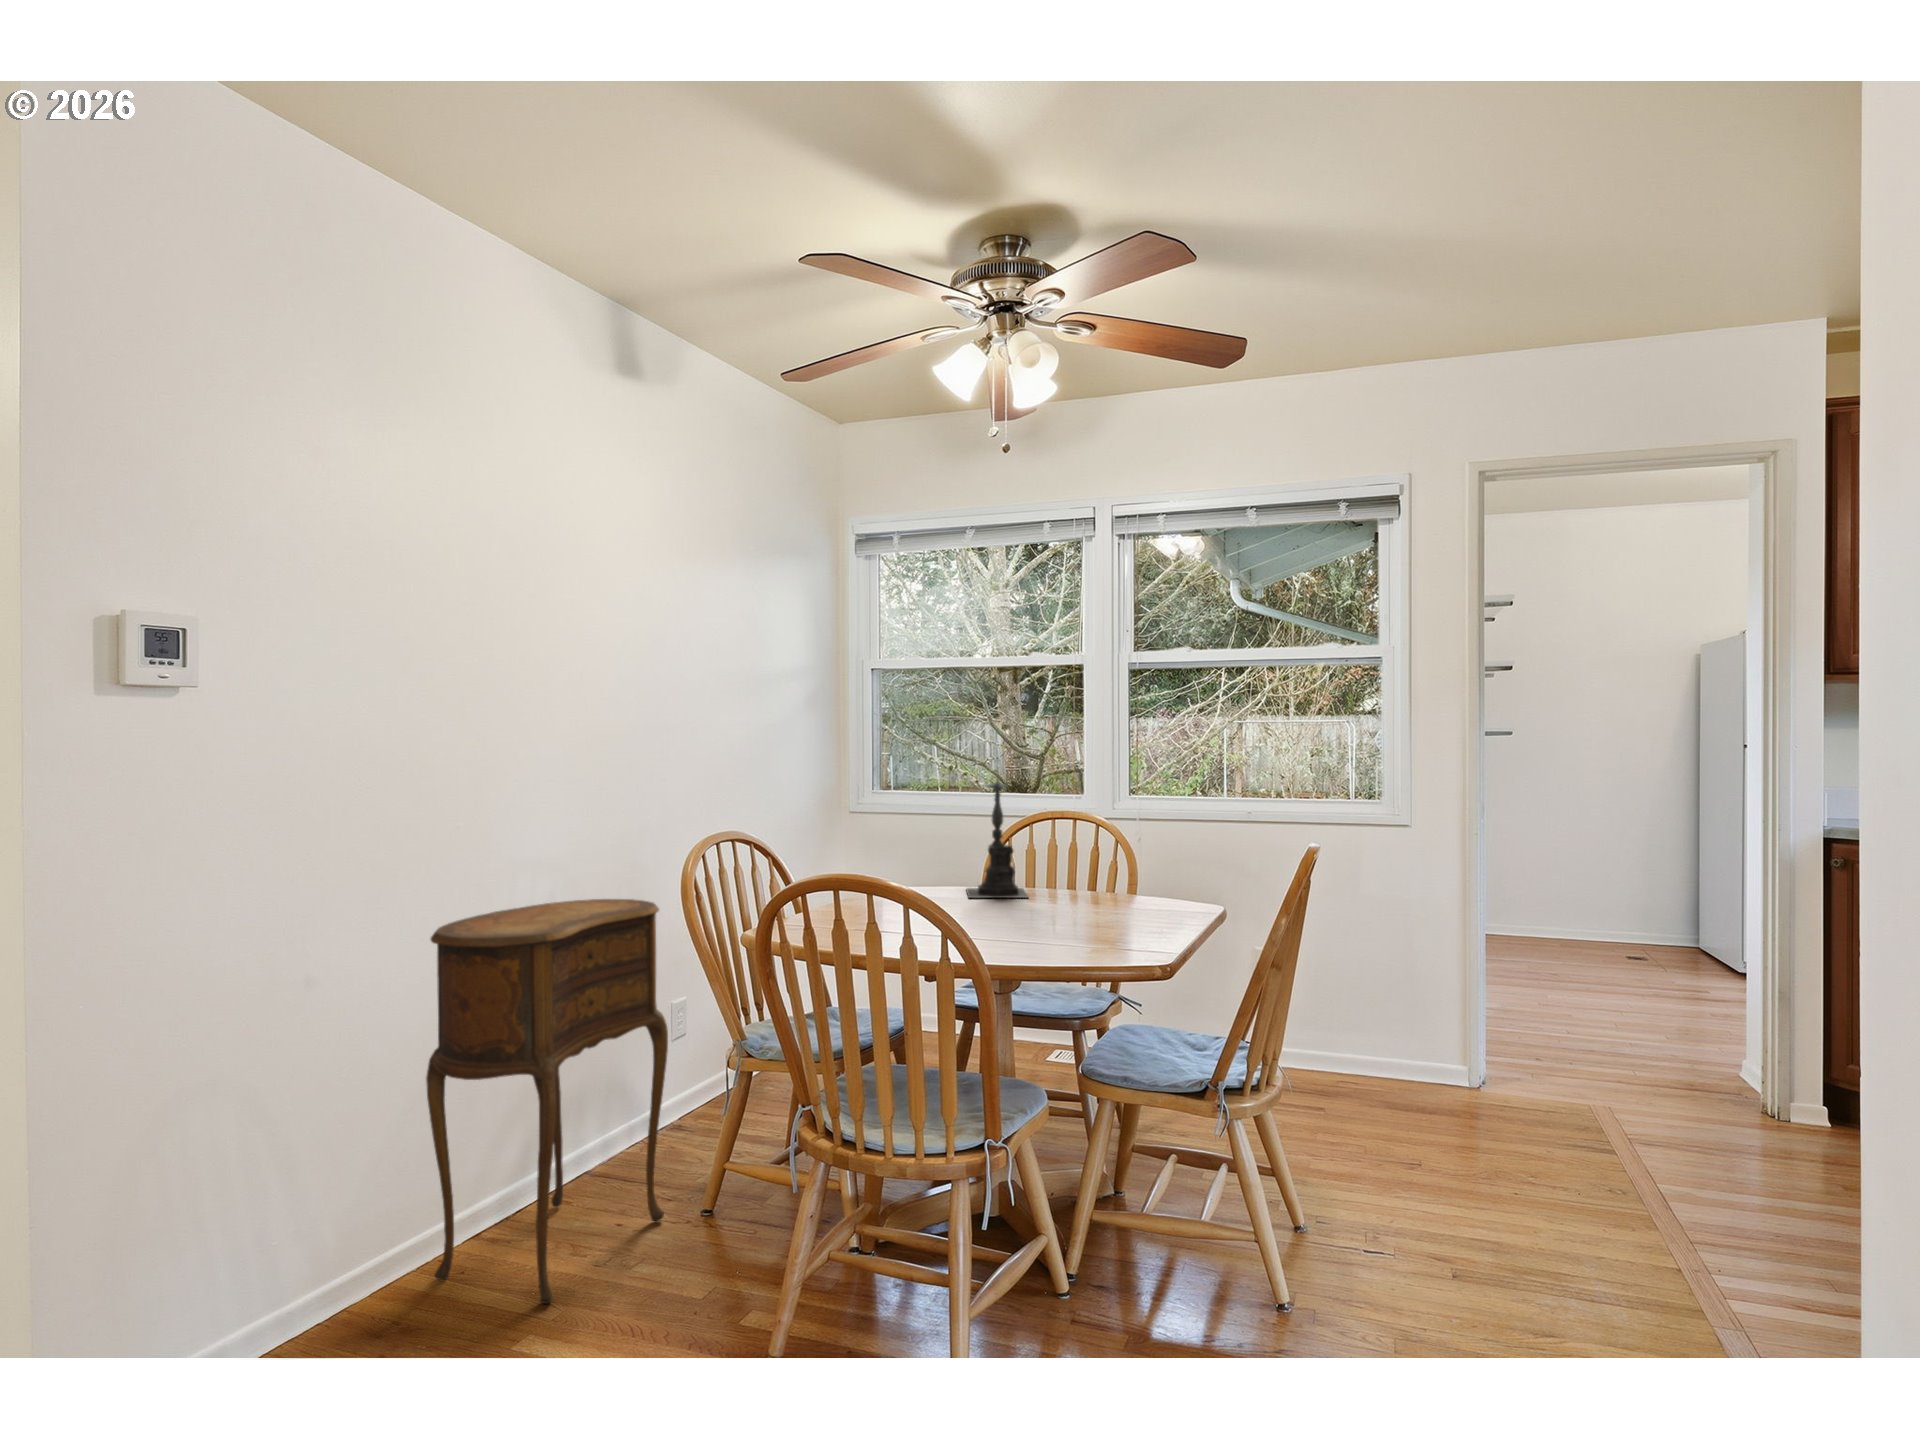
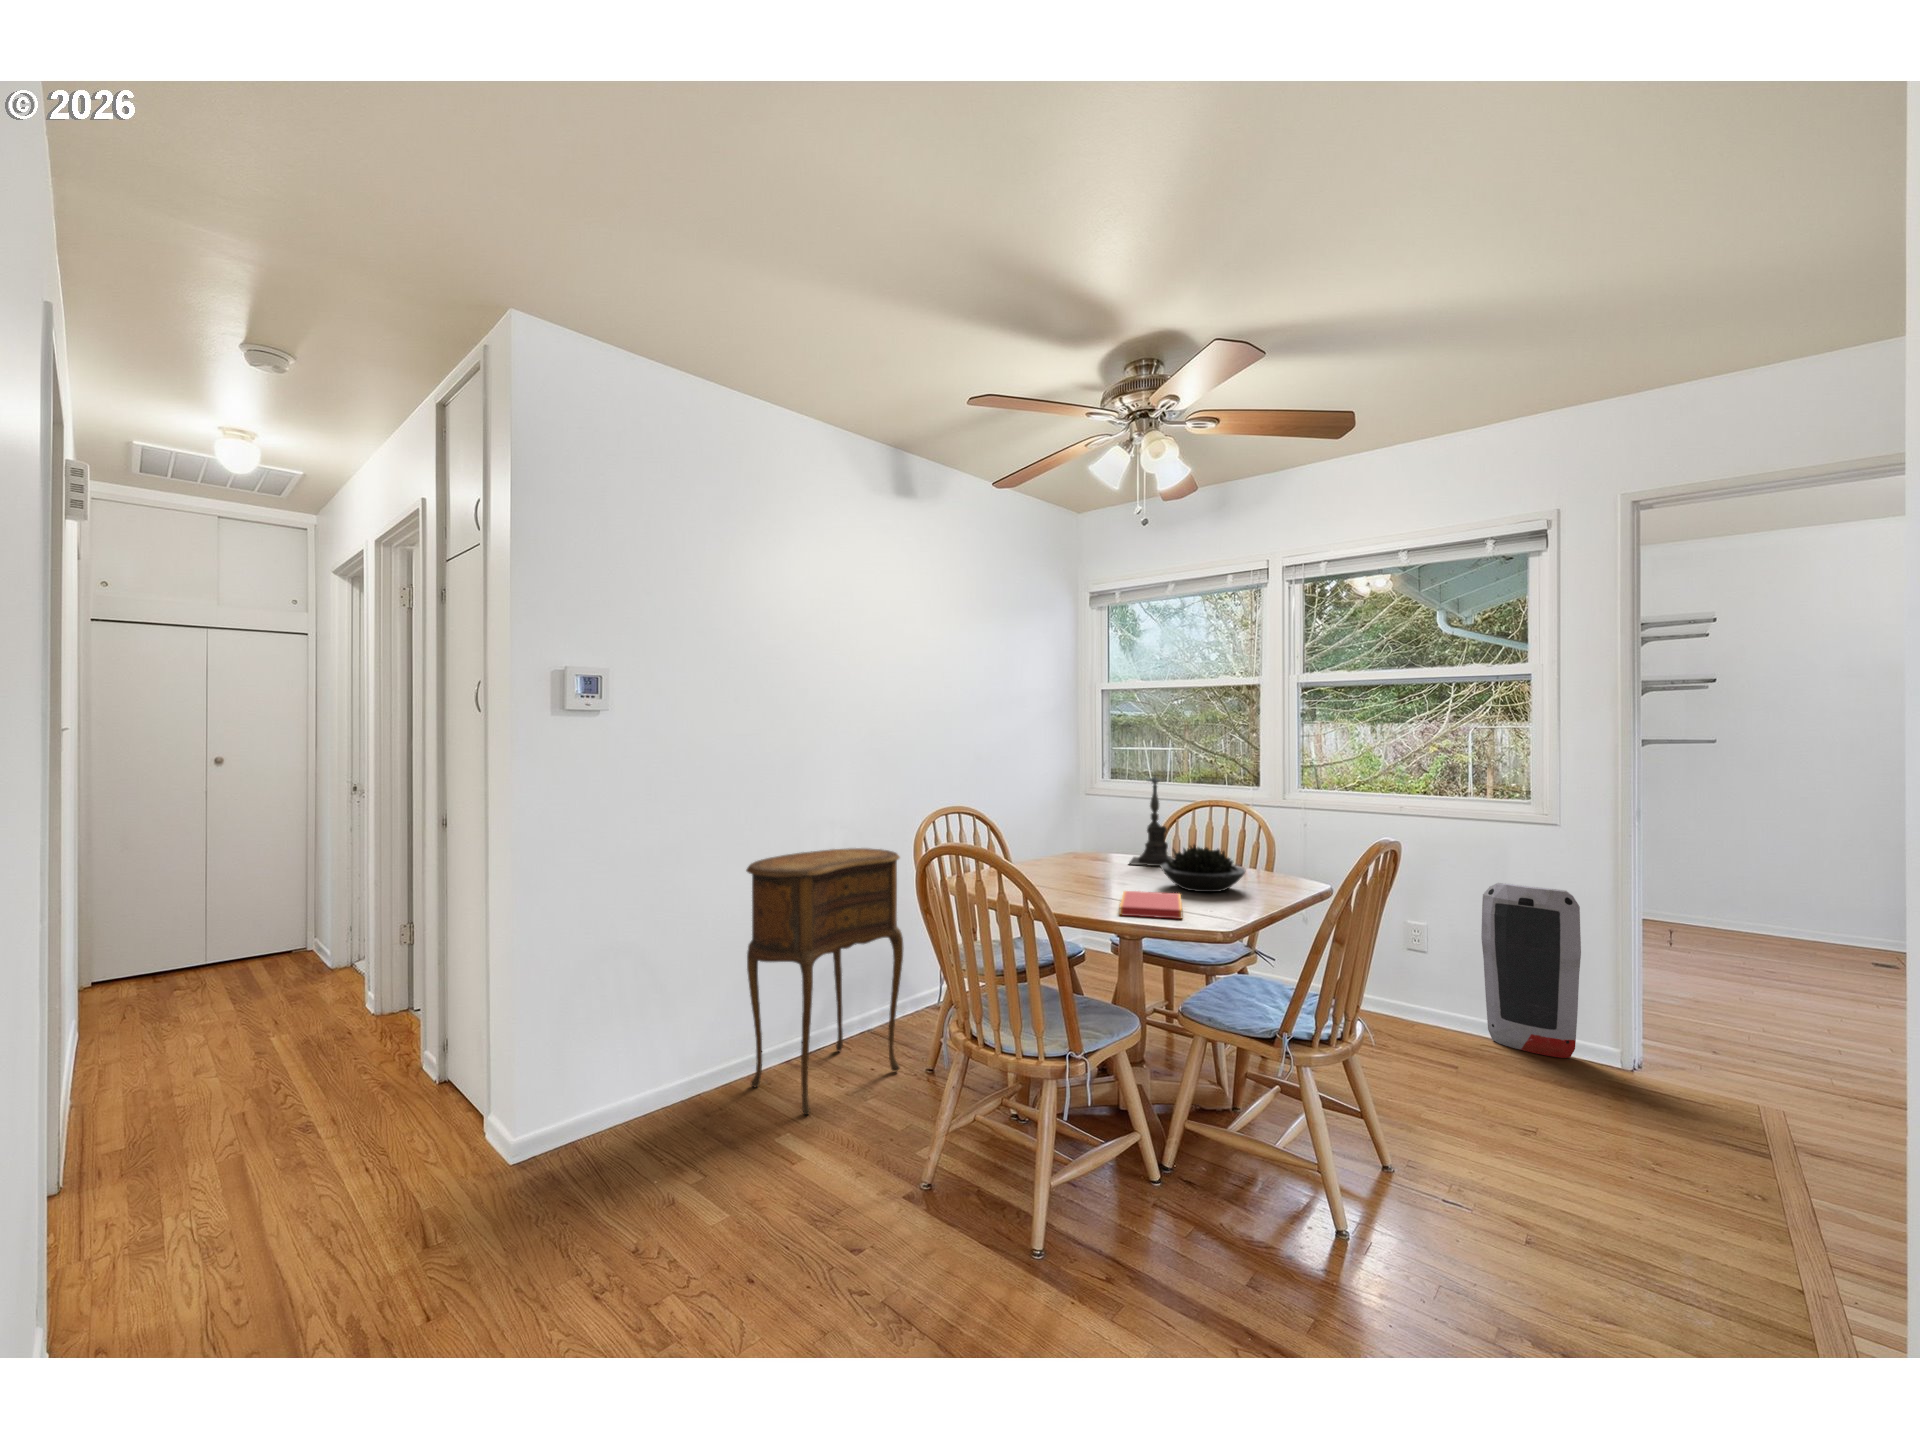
succulent plant: none [1033,863,1137,923] -> present [1161,845,1245,892]
air purifier: none [1338,894,1438,1085] -> present [1481,883,1581,1058]
book: none [1003,926,1099,957] -> present [1119,891,1182,919]

